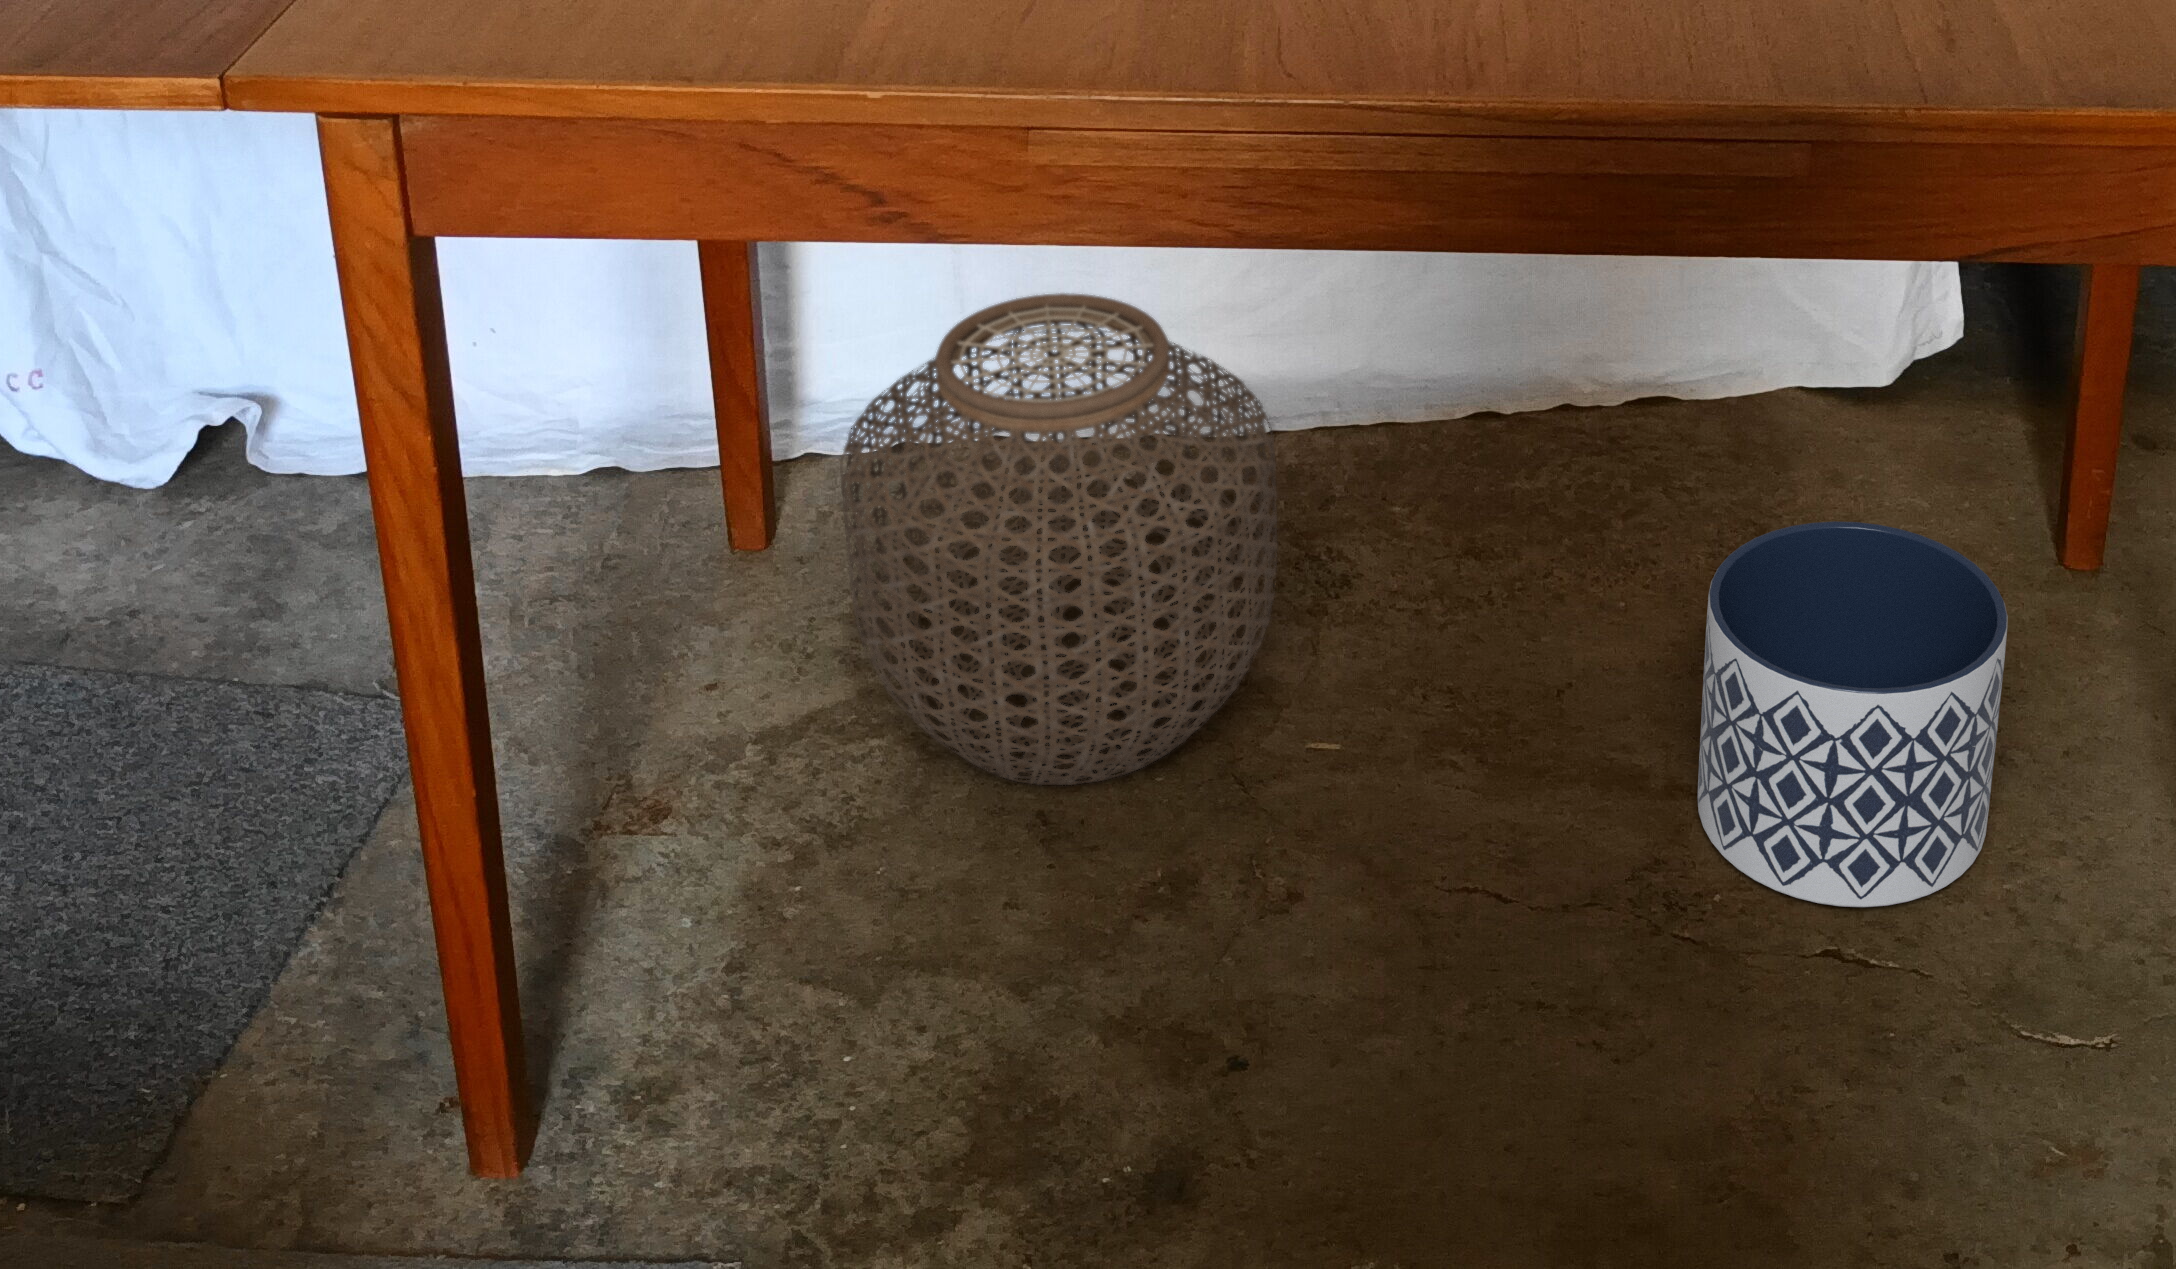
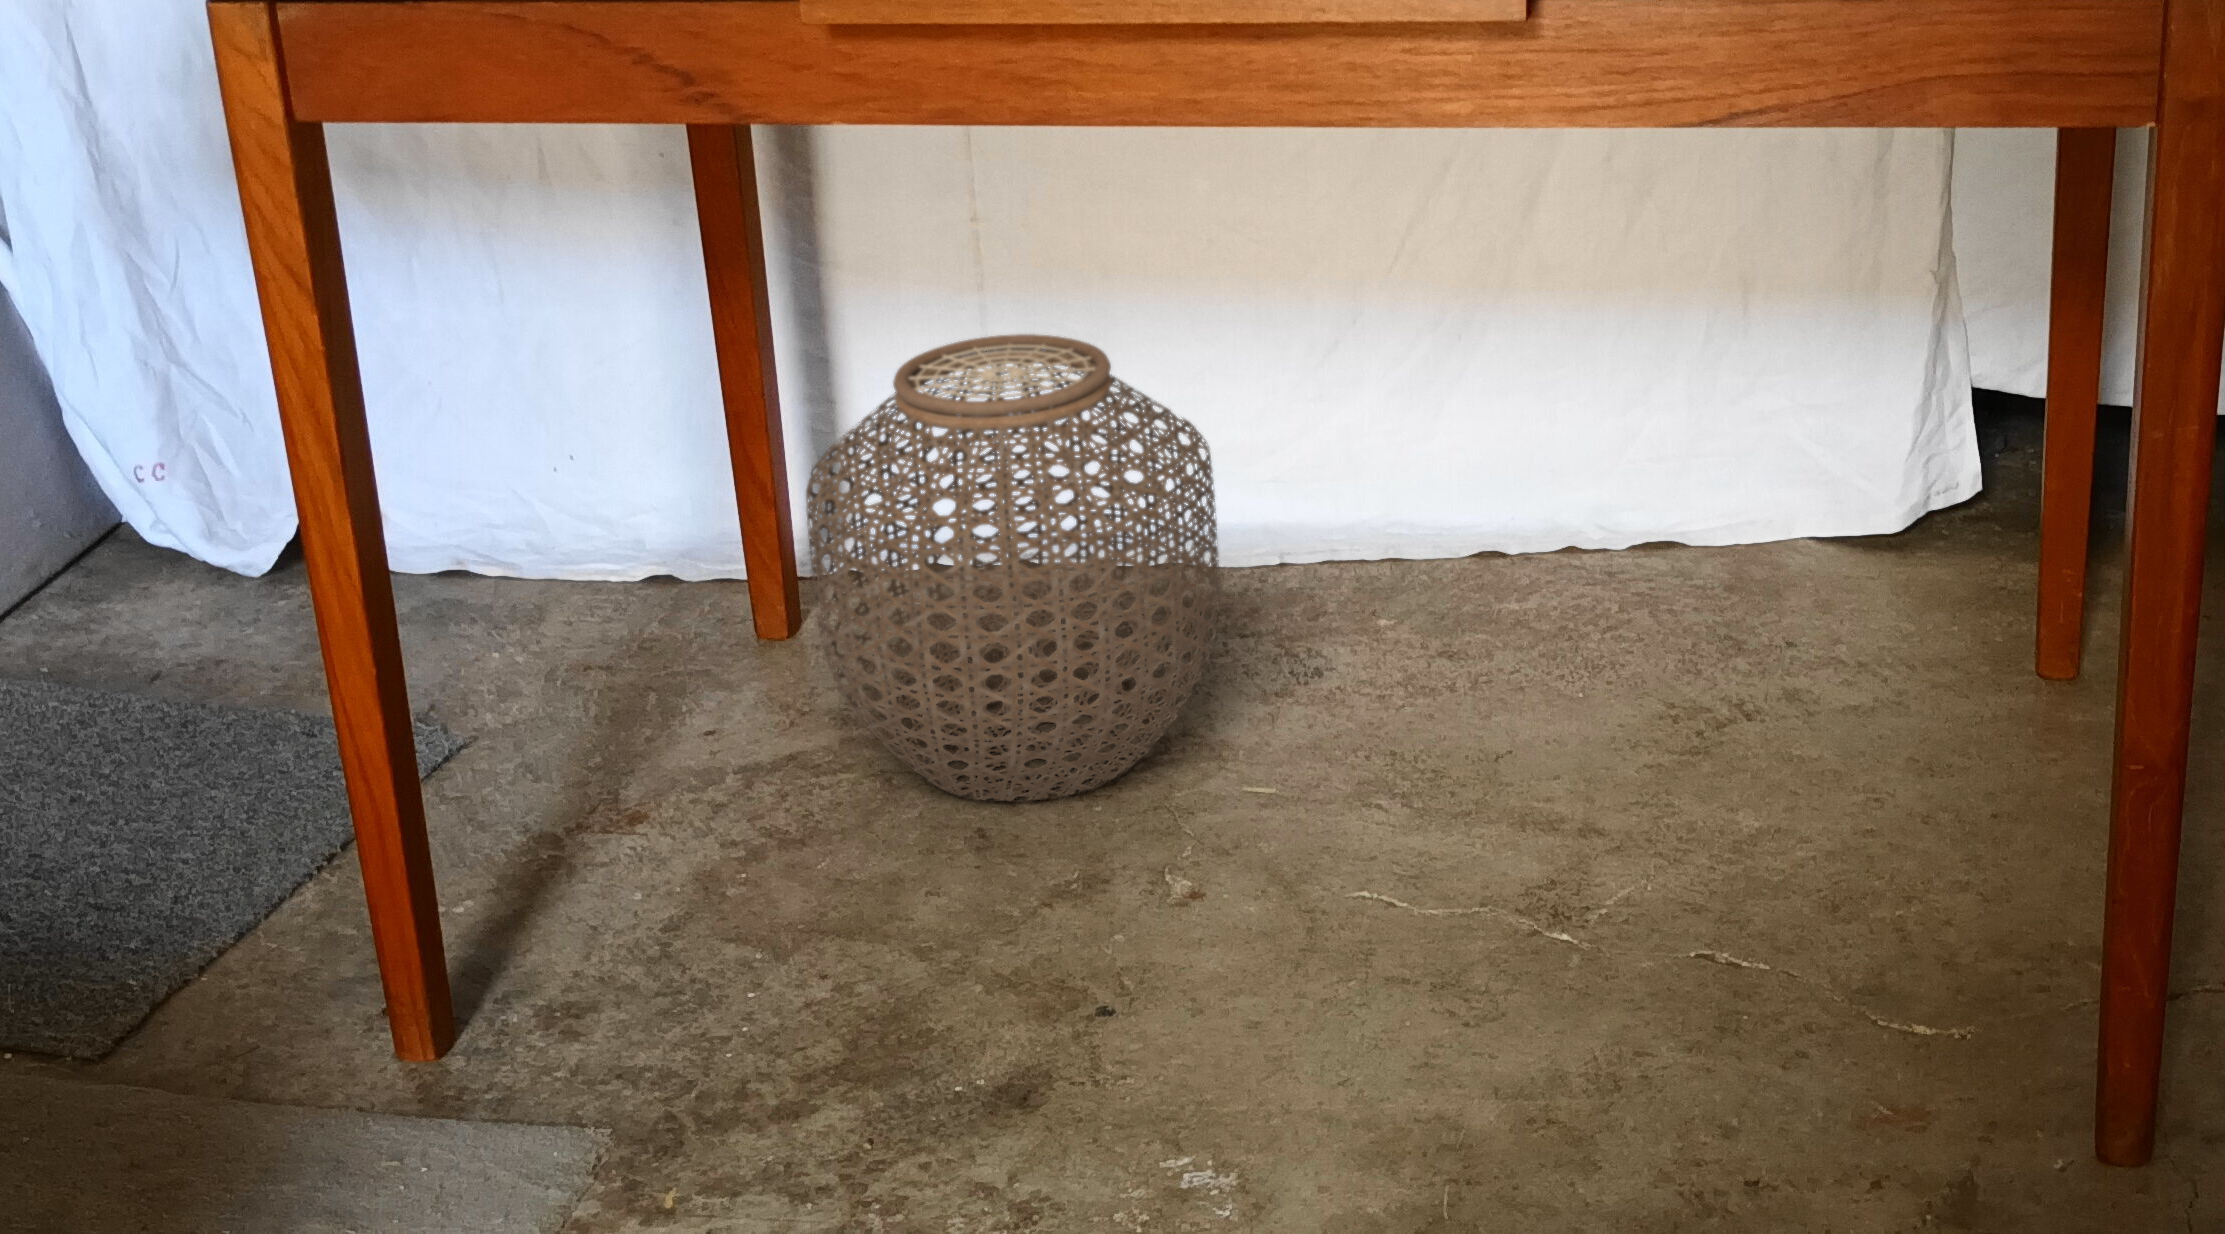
planter: present [1698,521,2008,907] -> none [1603,555,1897,915]

